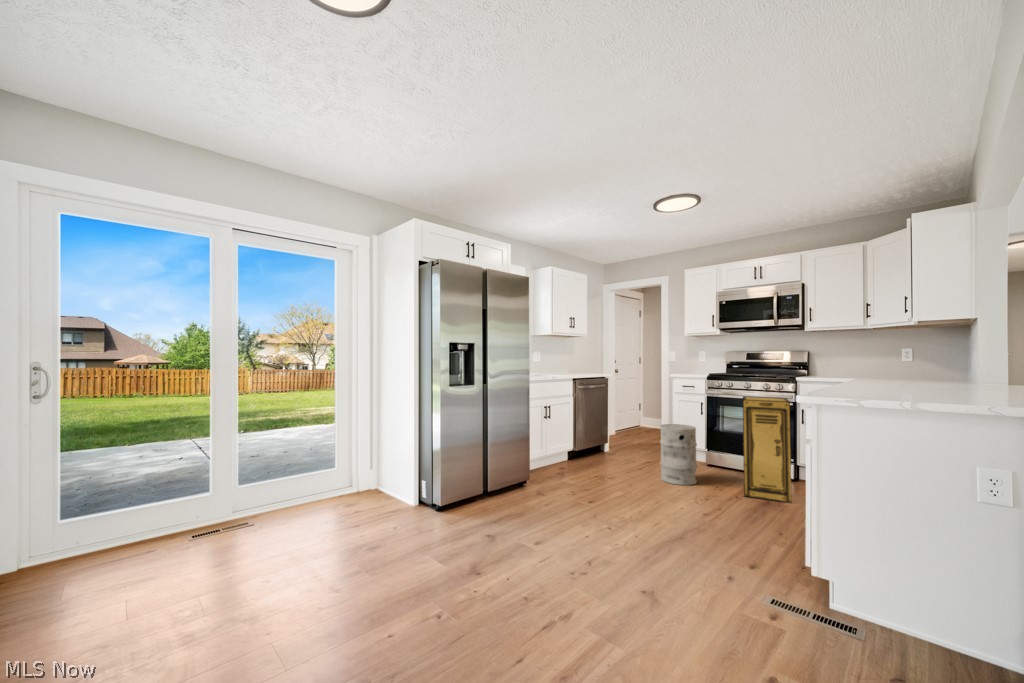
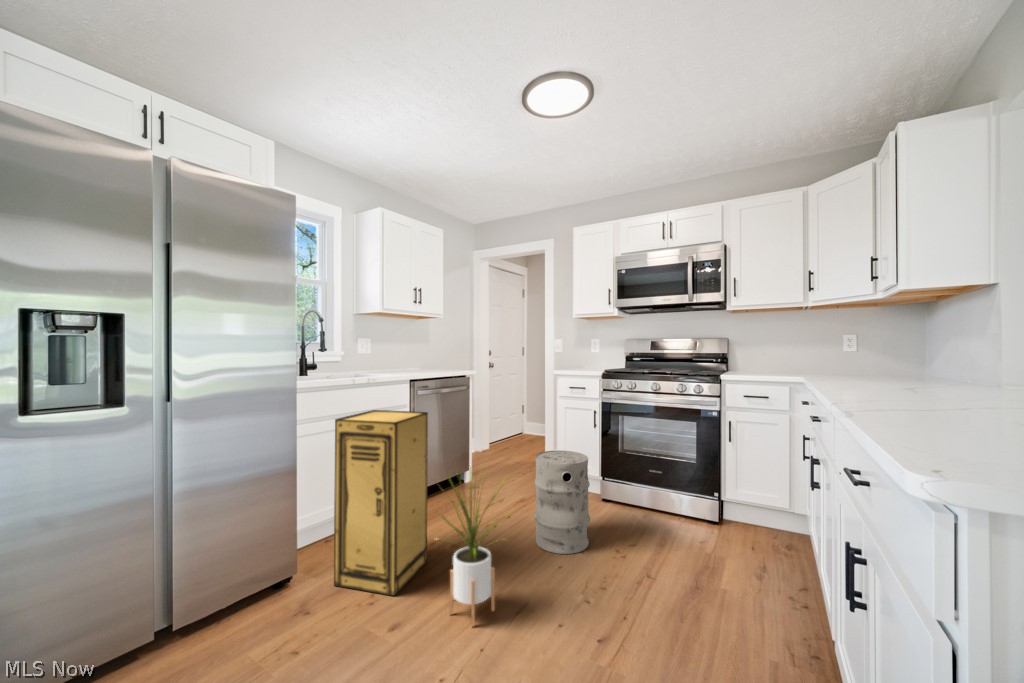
storage cabinet: present [743,396,792,503] -> present [334,410,428,596]
house plant: none [608,418,652,503] -> present [442,473,500,626]

